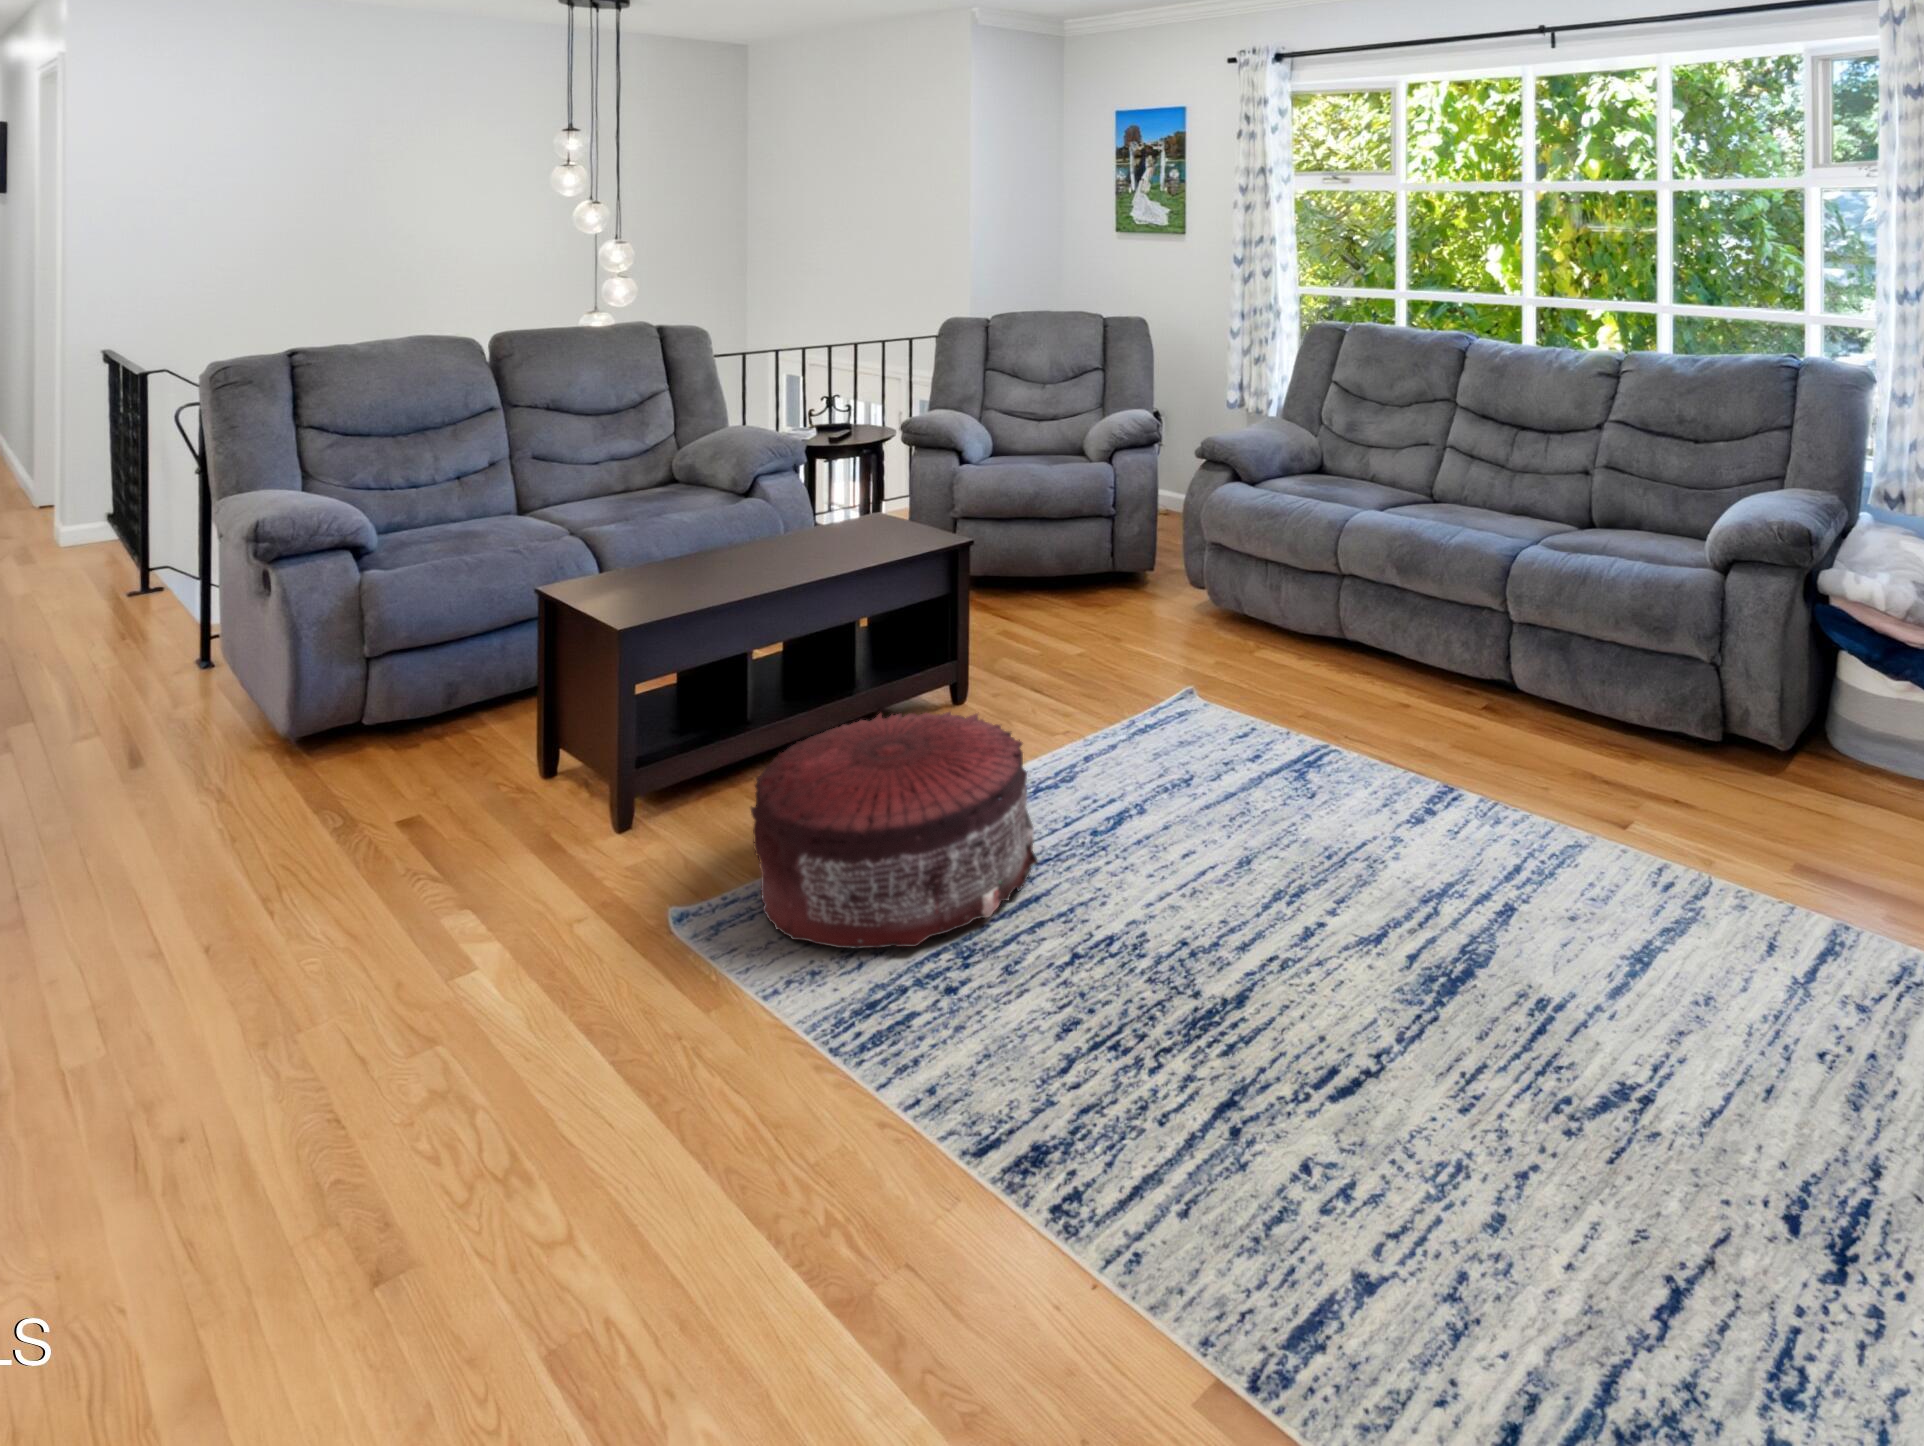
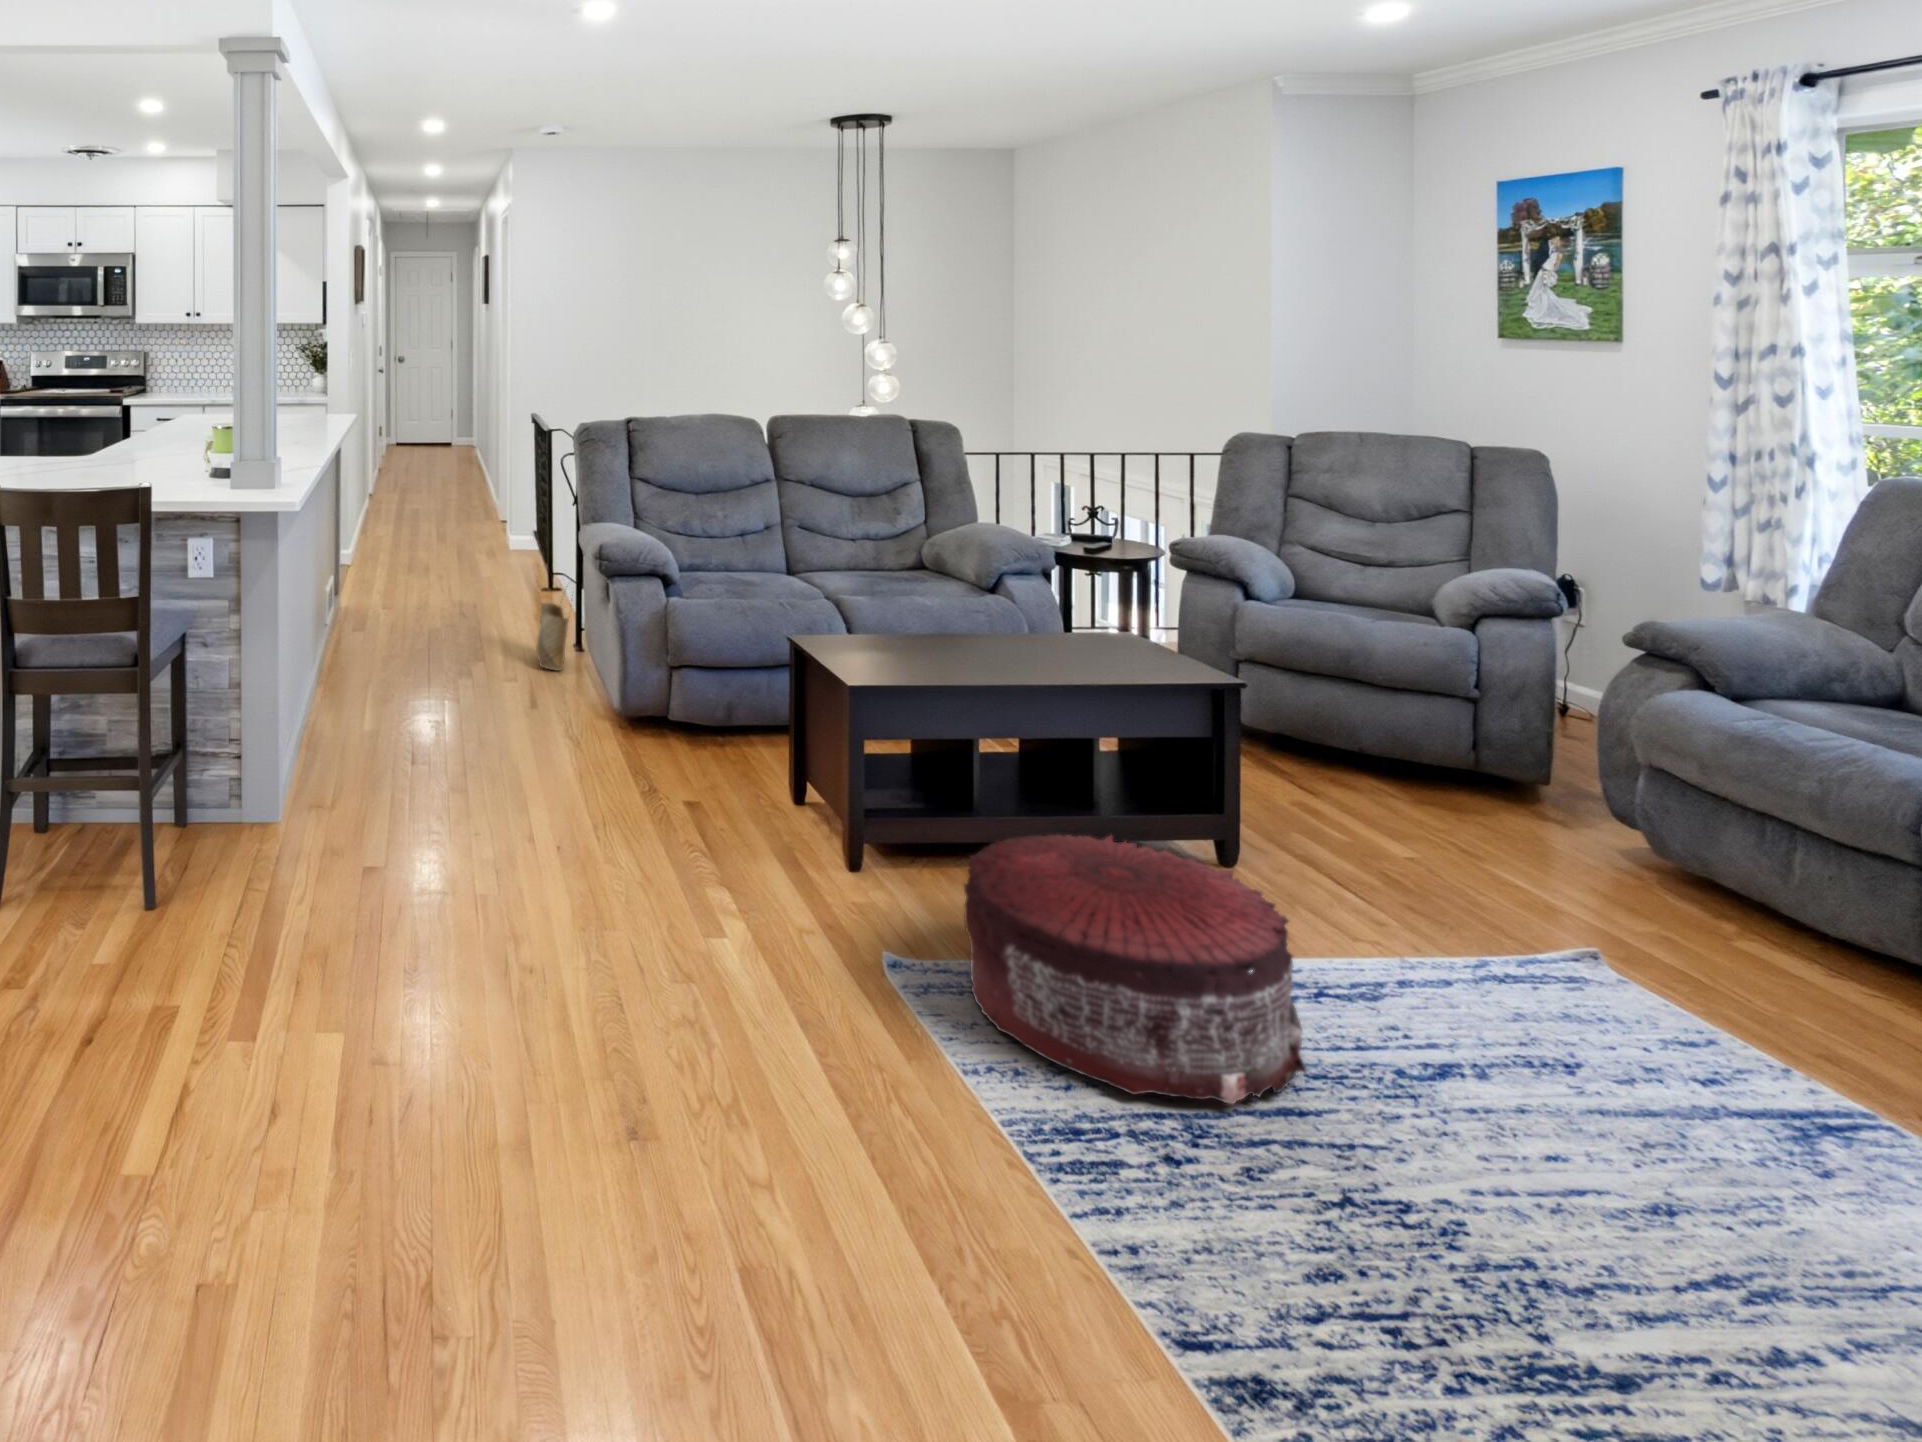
woven basket: none [131,576,201,704] -> present [536,603,568,671]

